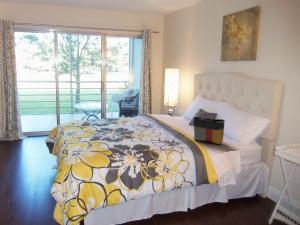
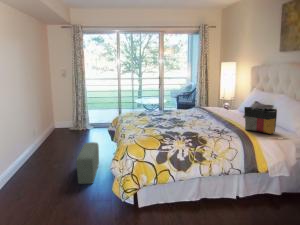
pouf: none [8,158,35,209] -> present [76,142,99,184]

